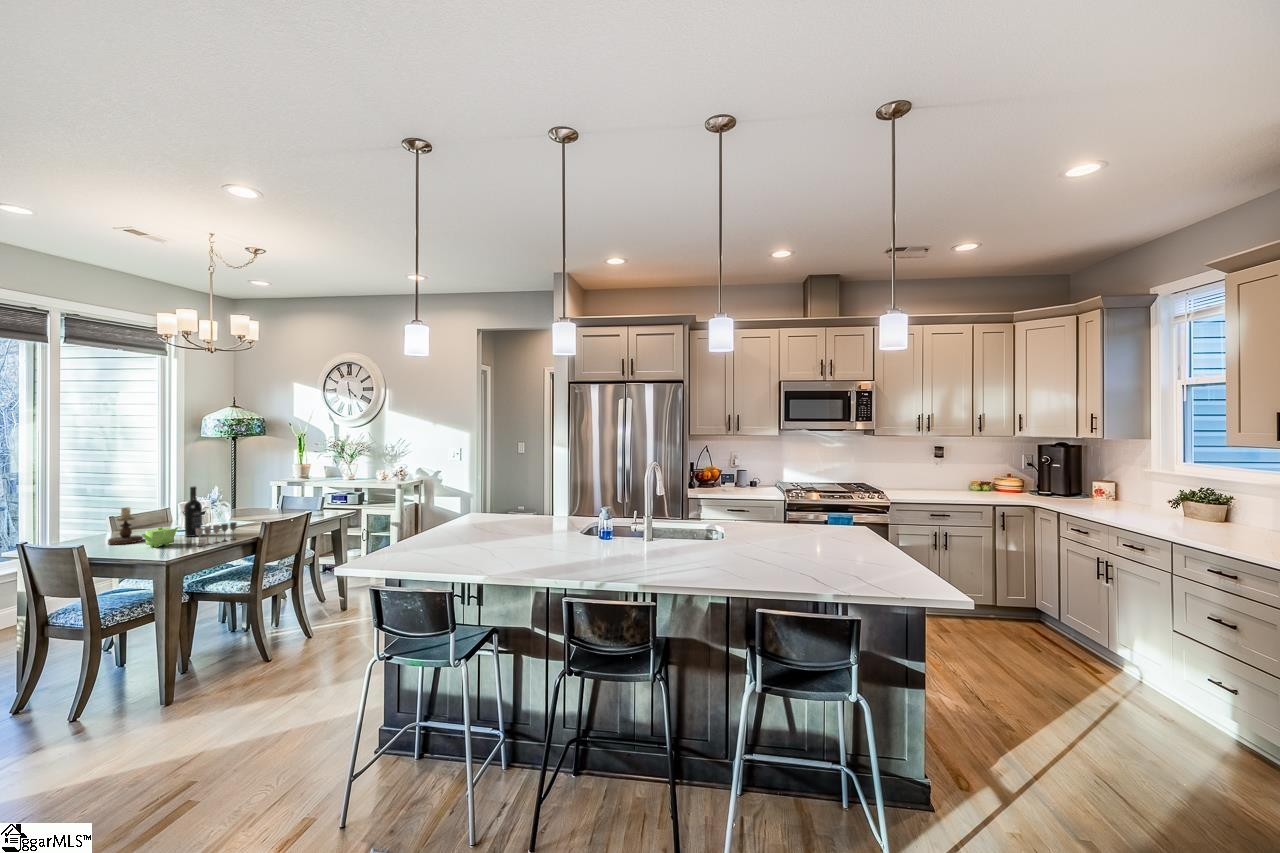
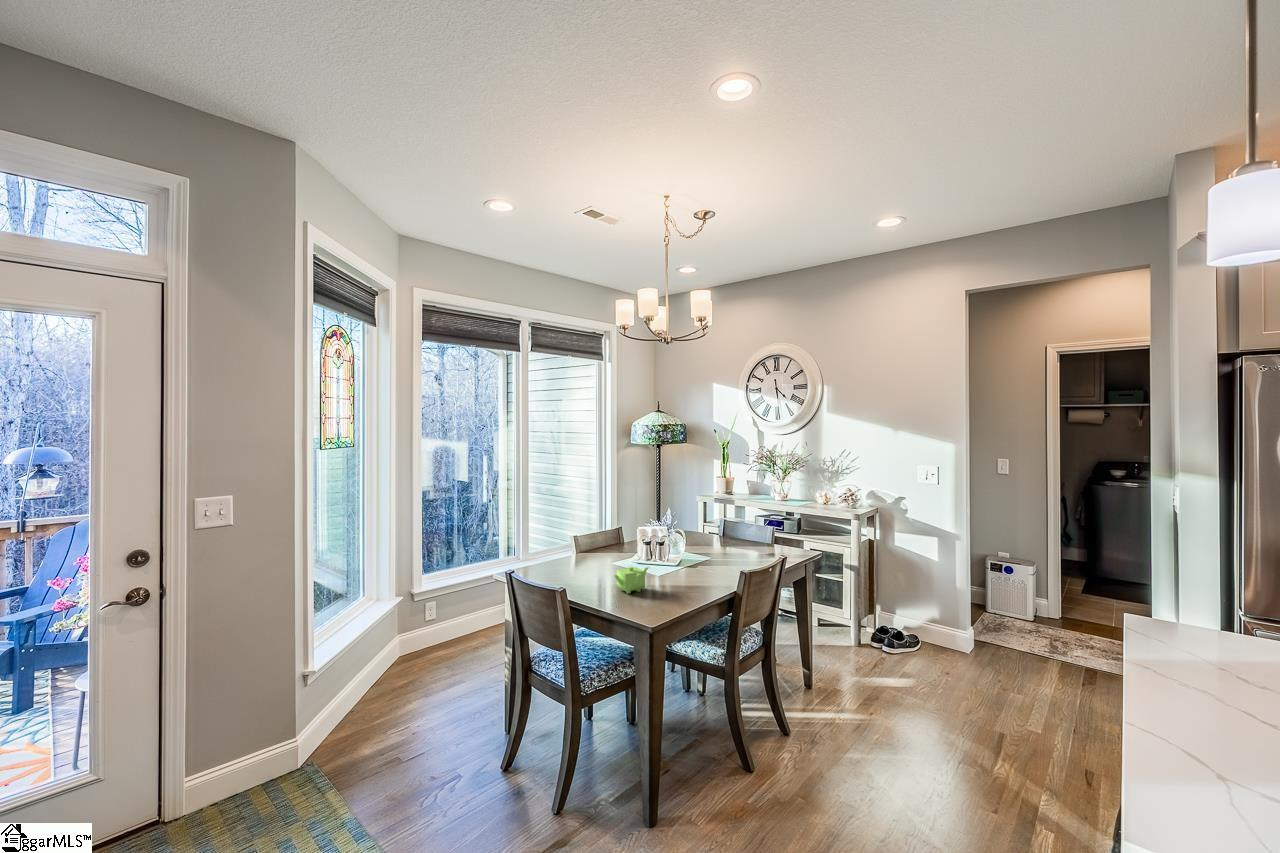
wine bottle: present [184,486,202,537] -> none [648,513,666,577]
candlestick: present [108,507,143,544] -> none [578,534,609,580]
wine glass: present [196,522,237,546] -> none [671,568,711,600]

